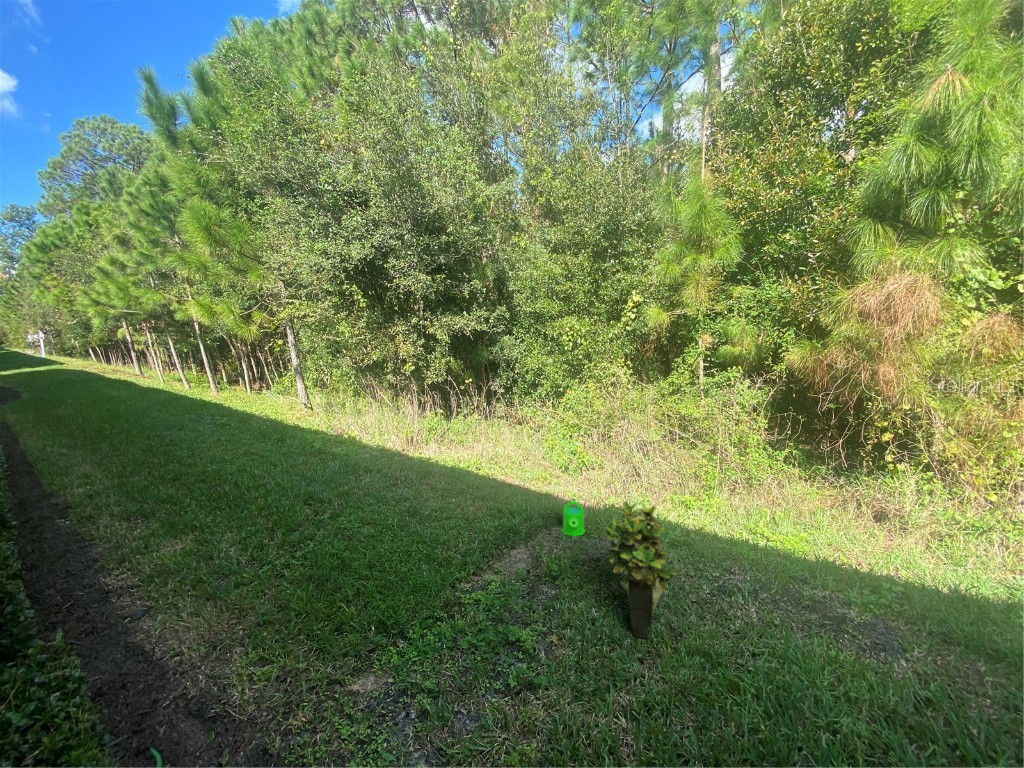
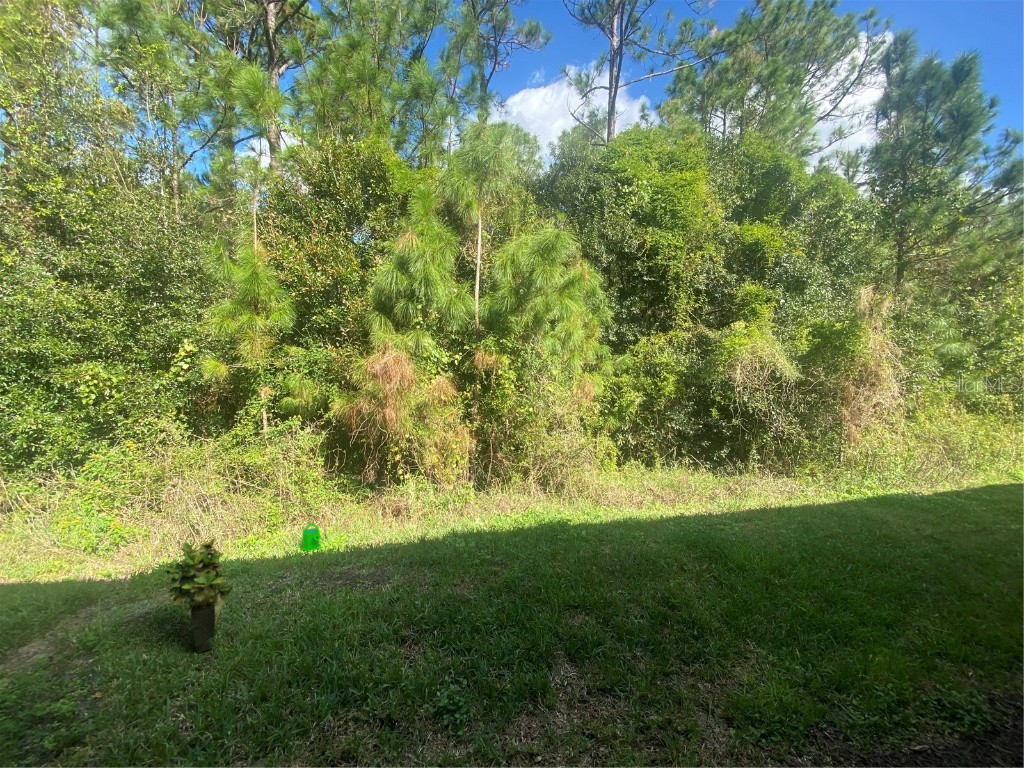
watering can: present [562,501,586,536] -> present [301,523,321,551]

